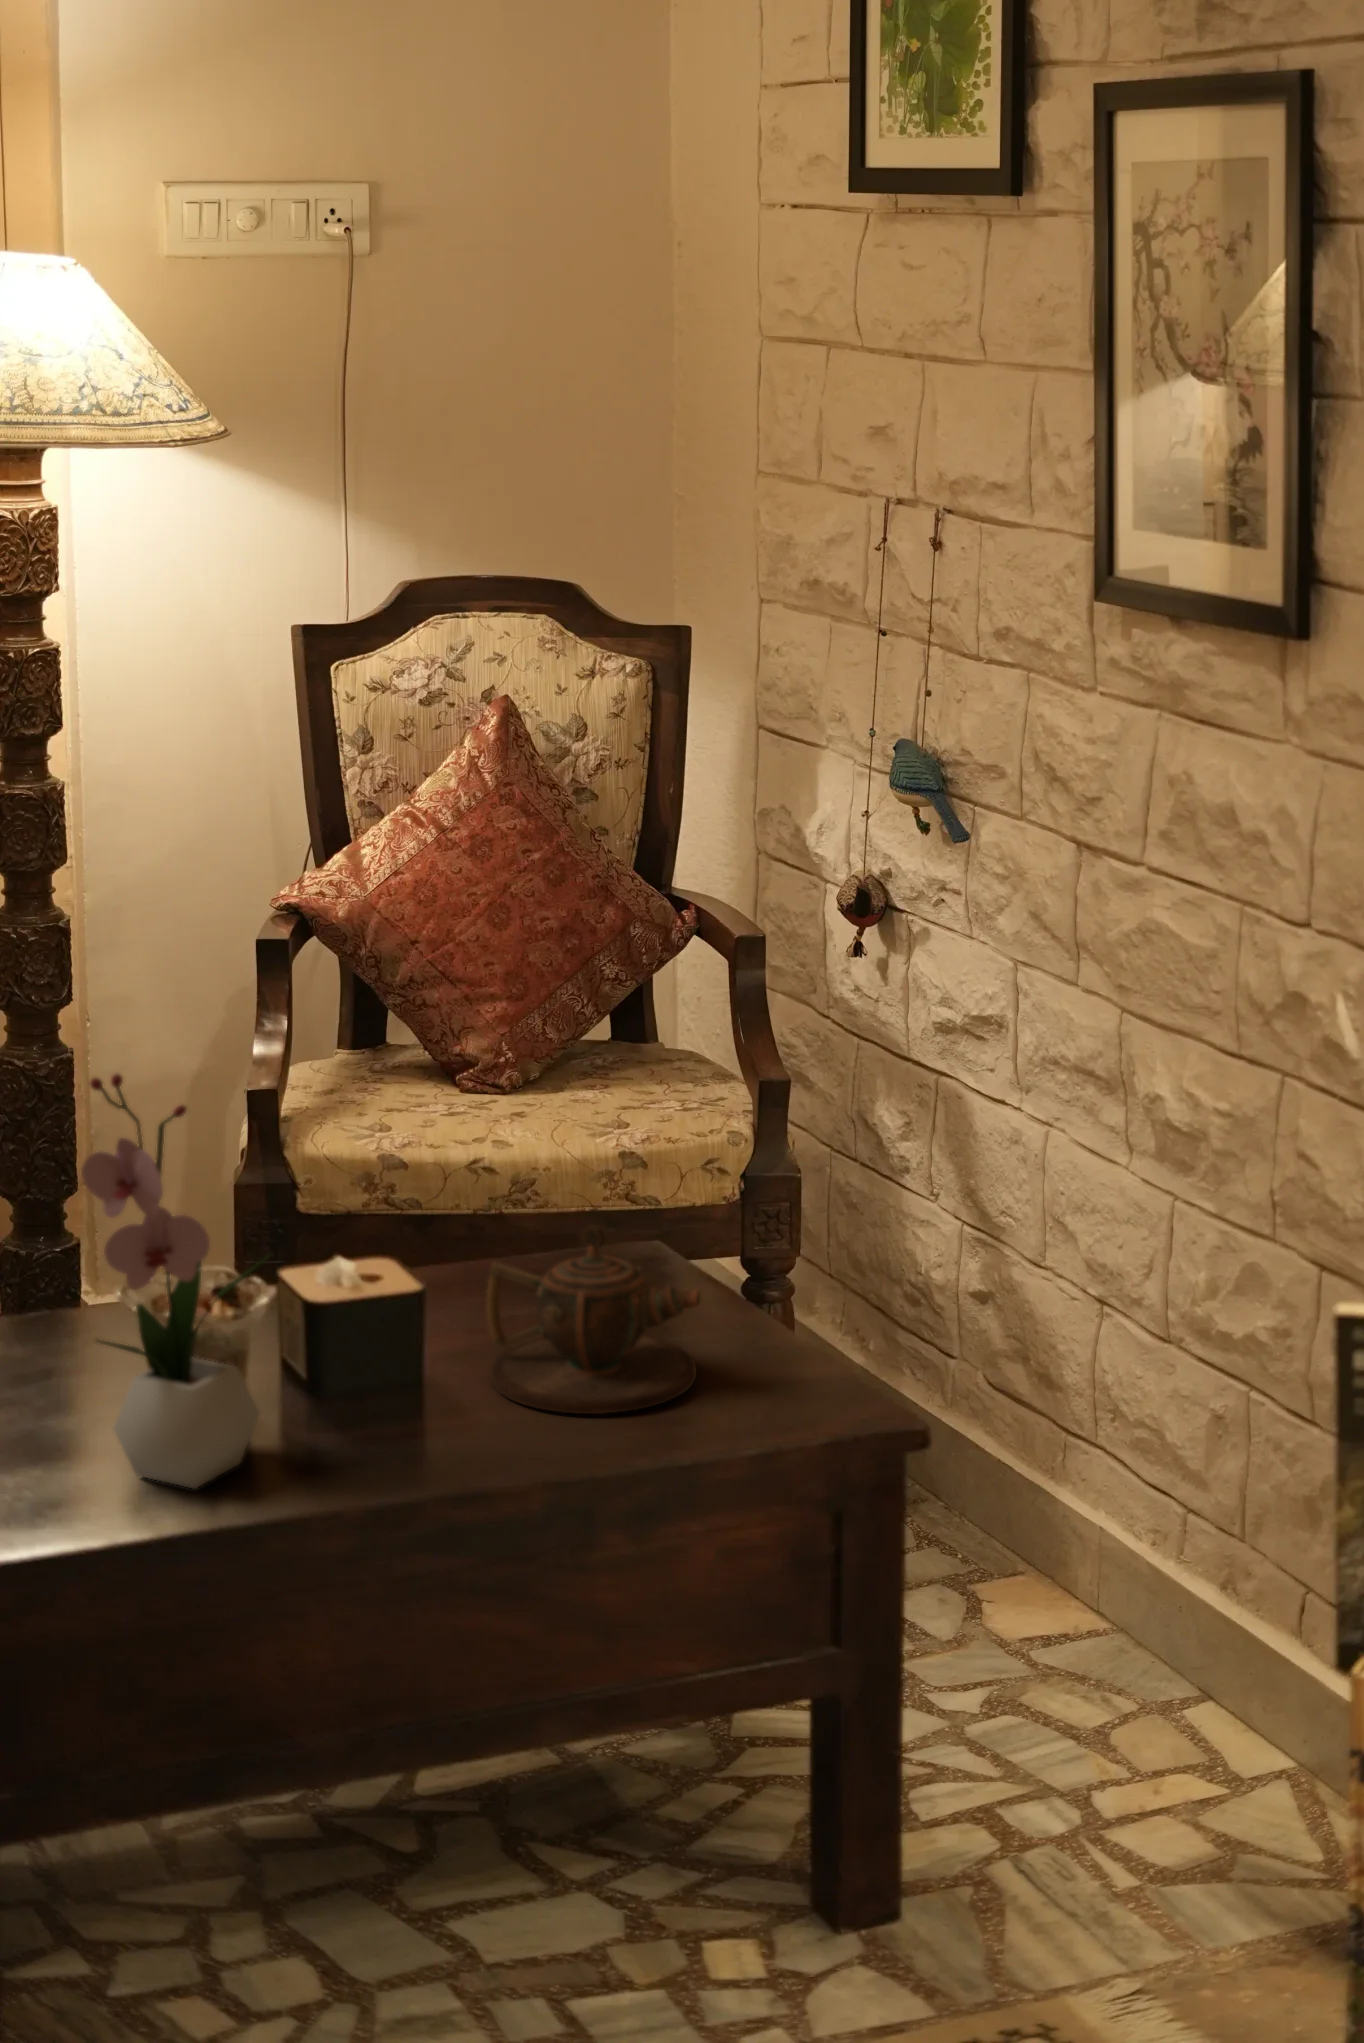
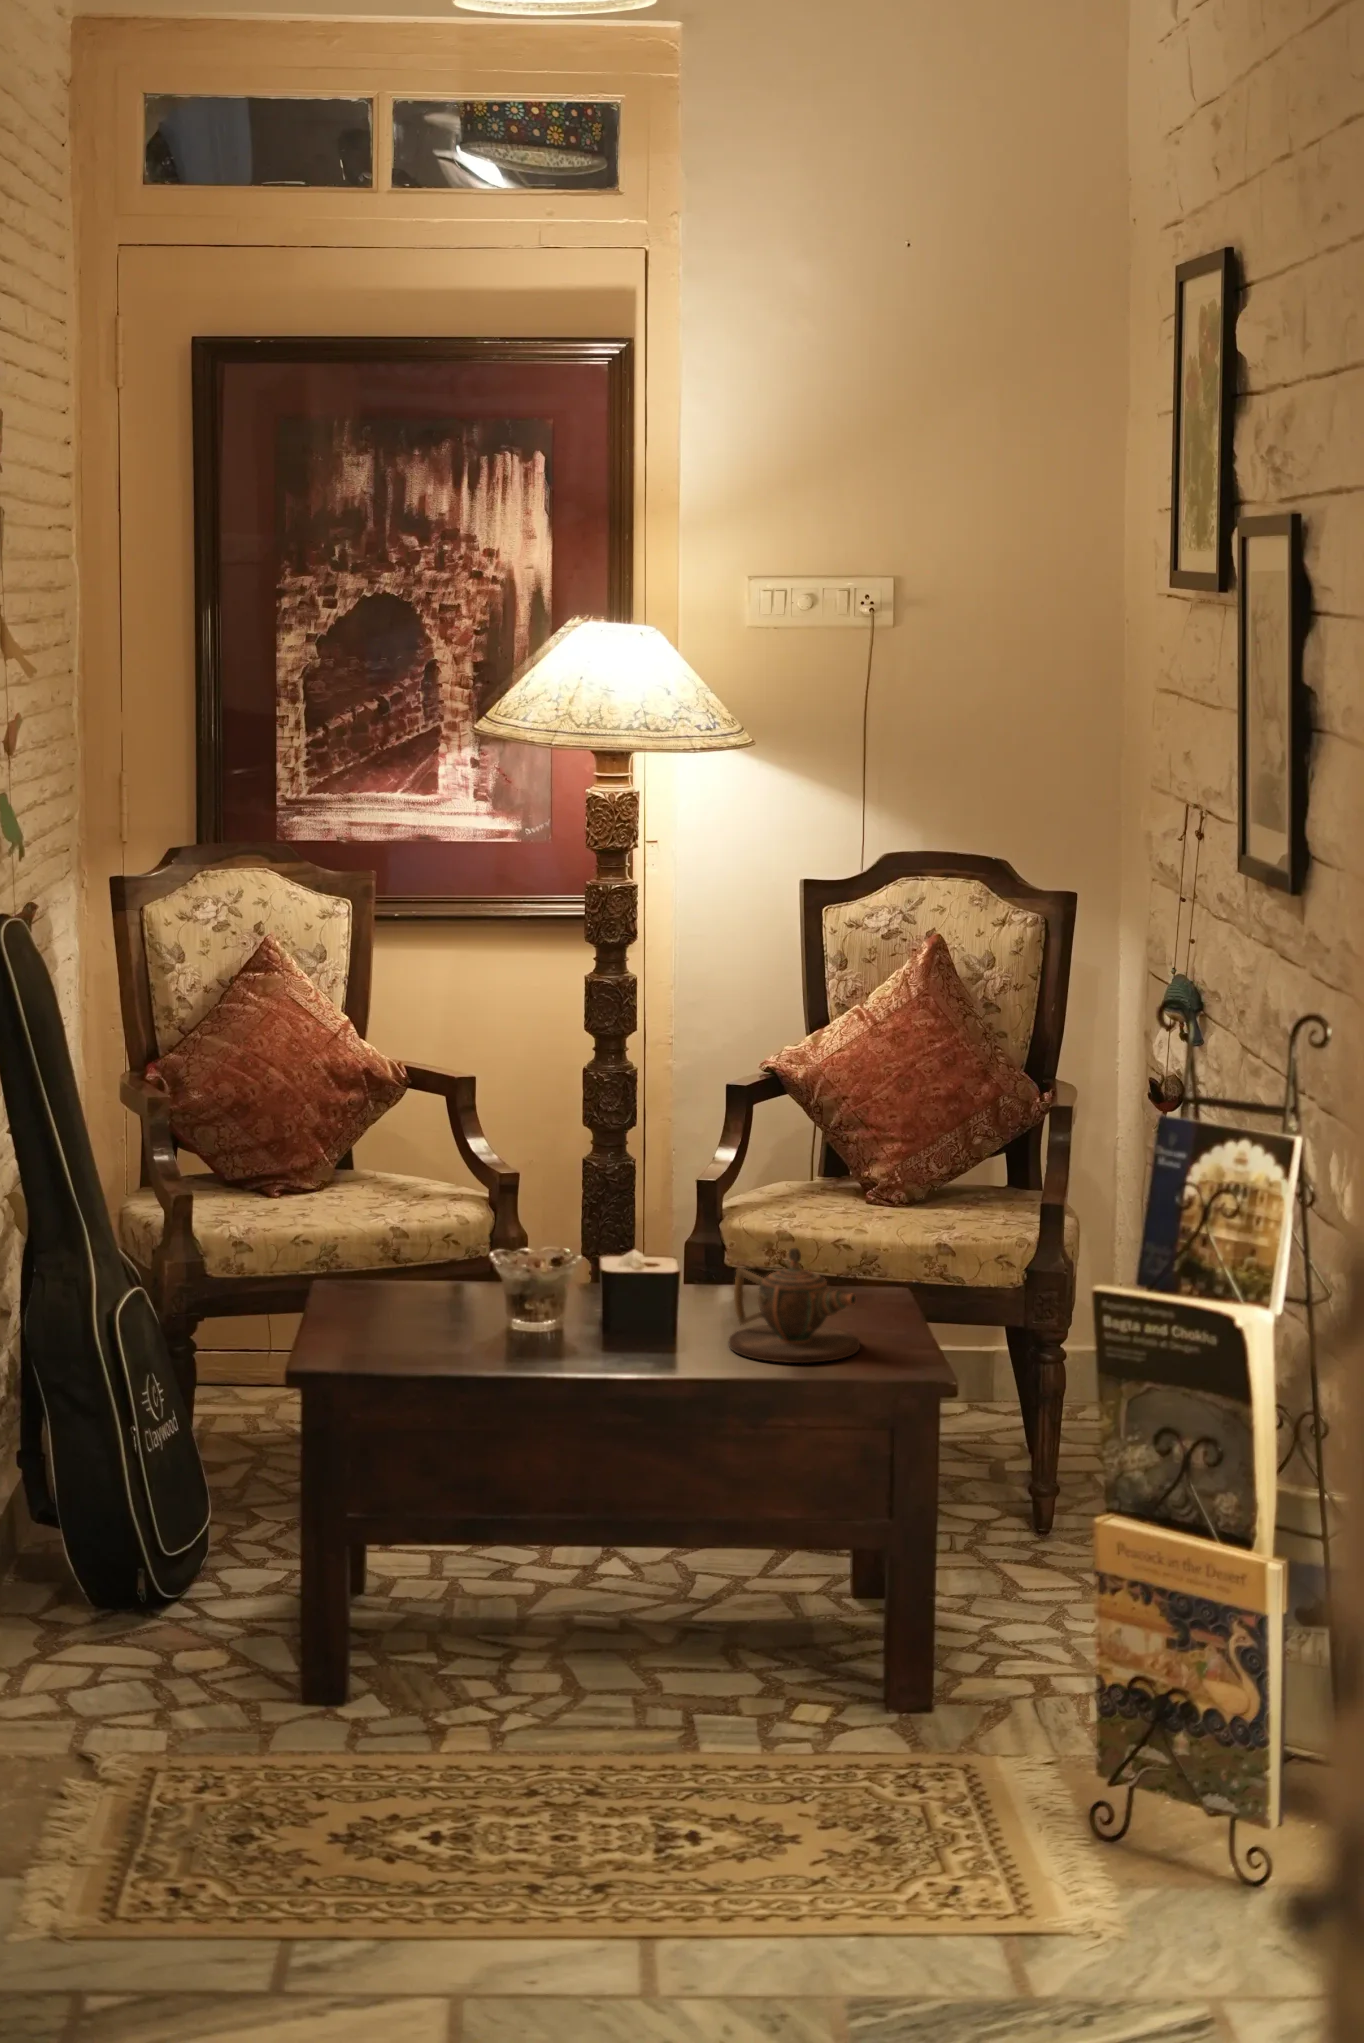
flower arrangement: present [81,1074,270,1488] -> none [459,1113,573,1365]

